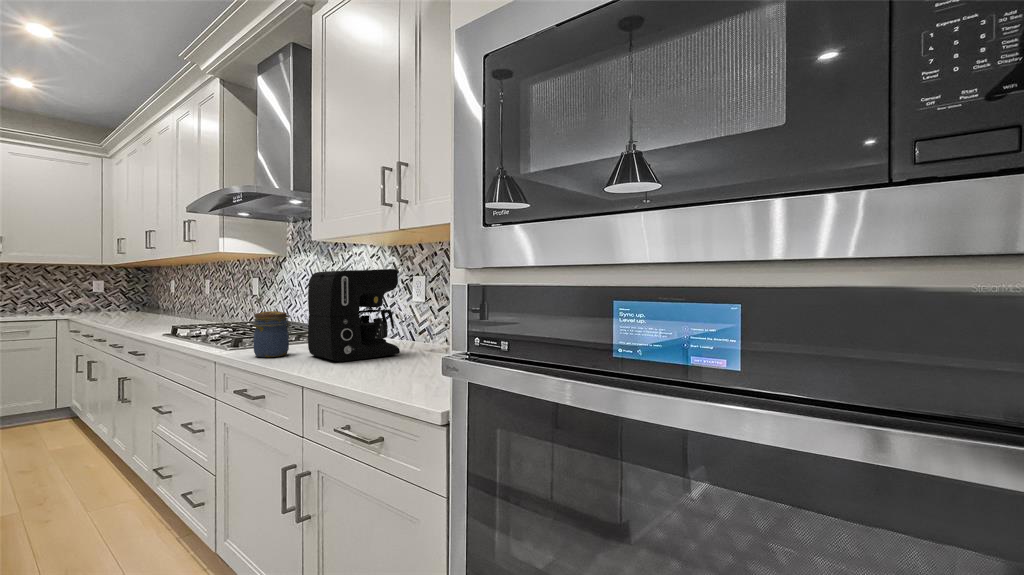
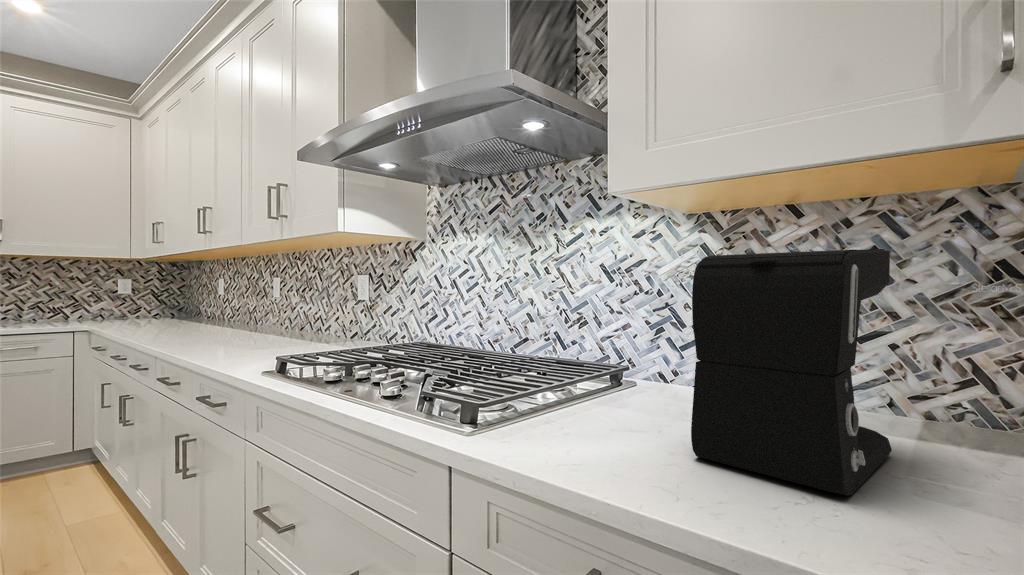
jar: present [253,311,291,357] -> none [563,350,640,468]

